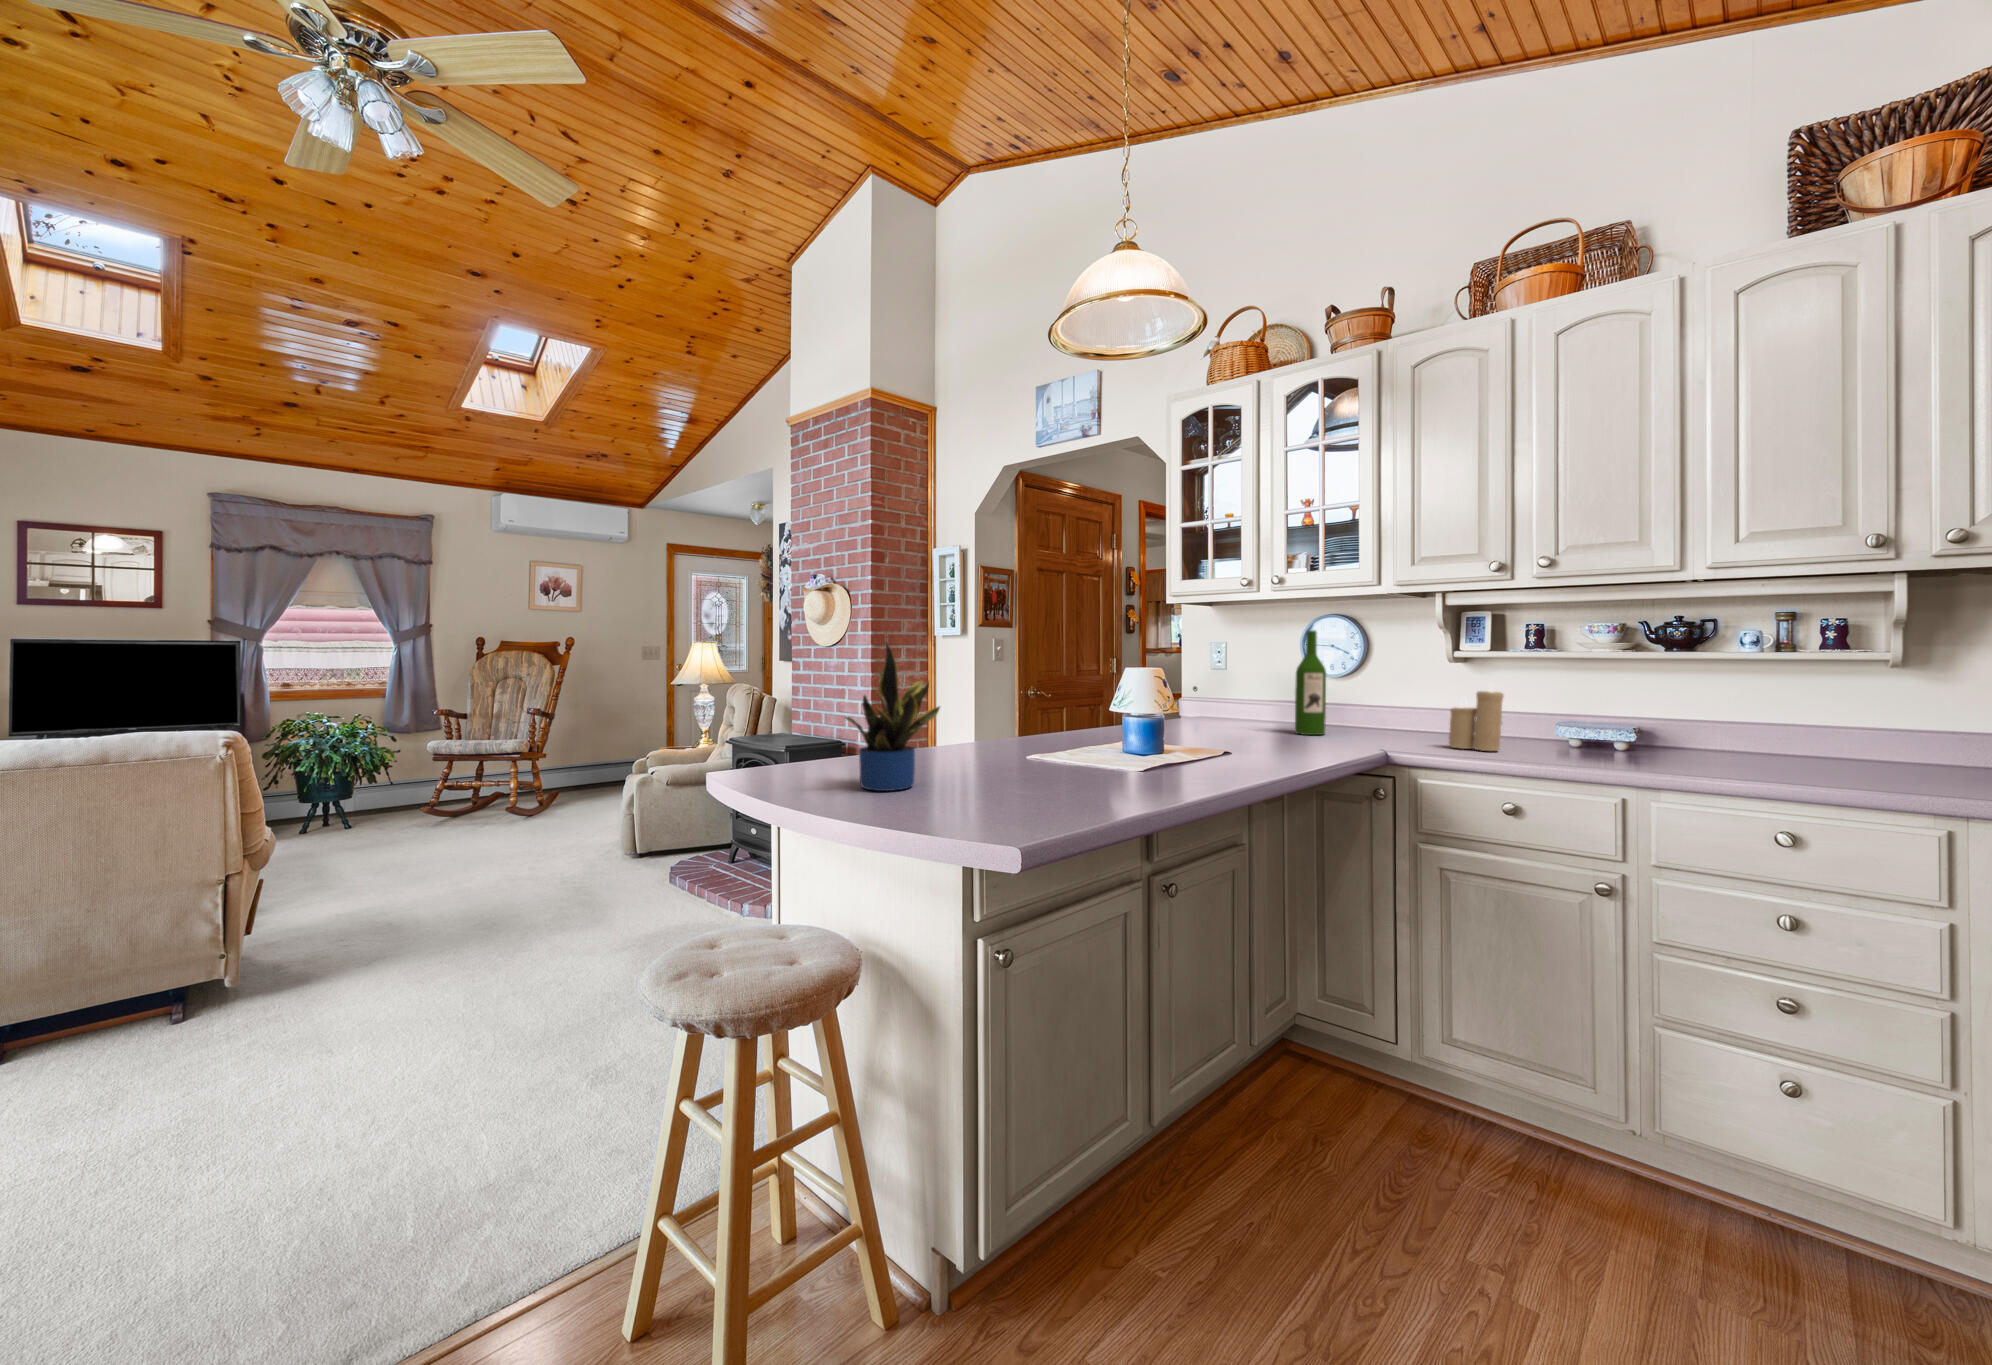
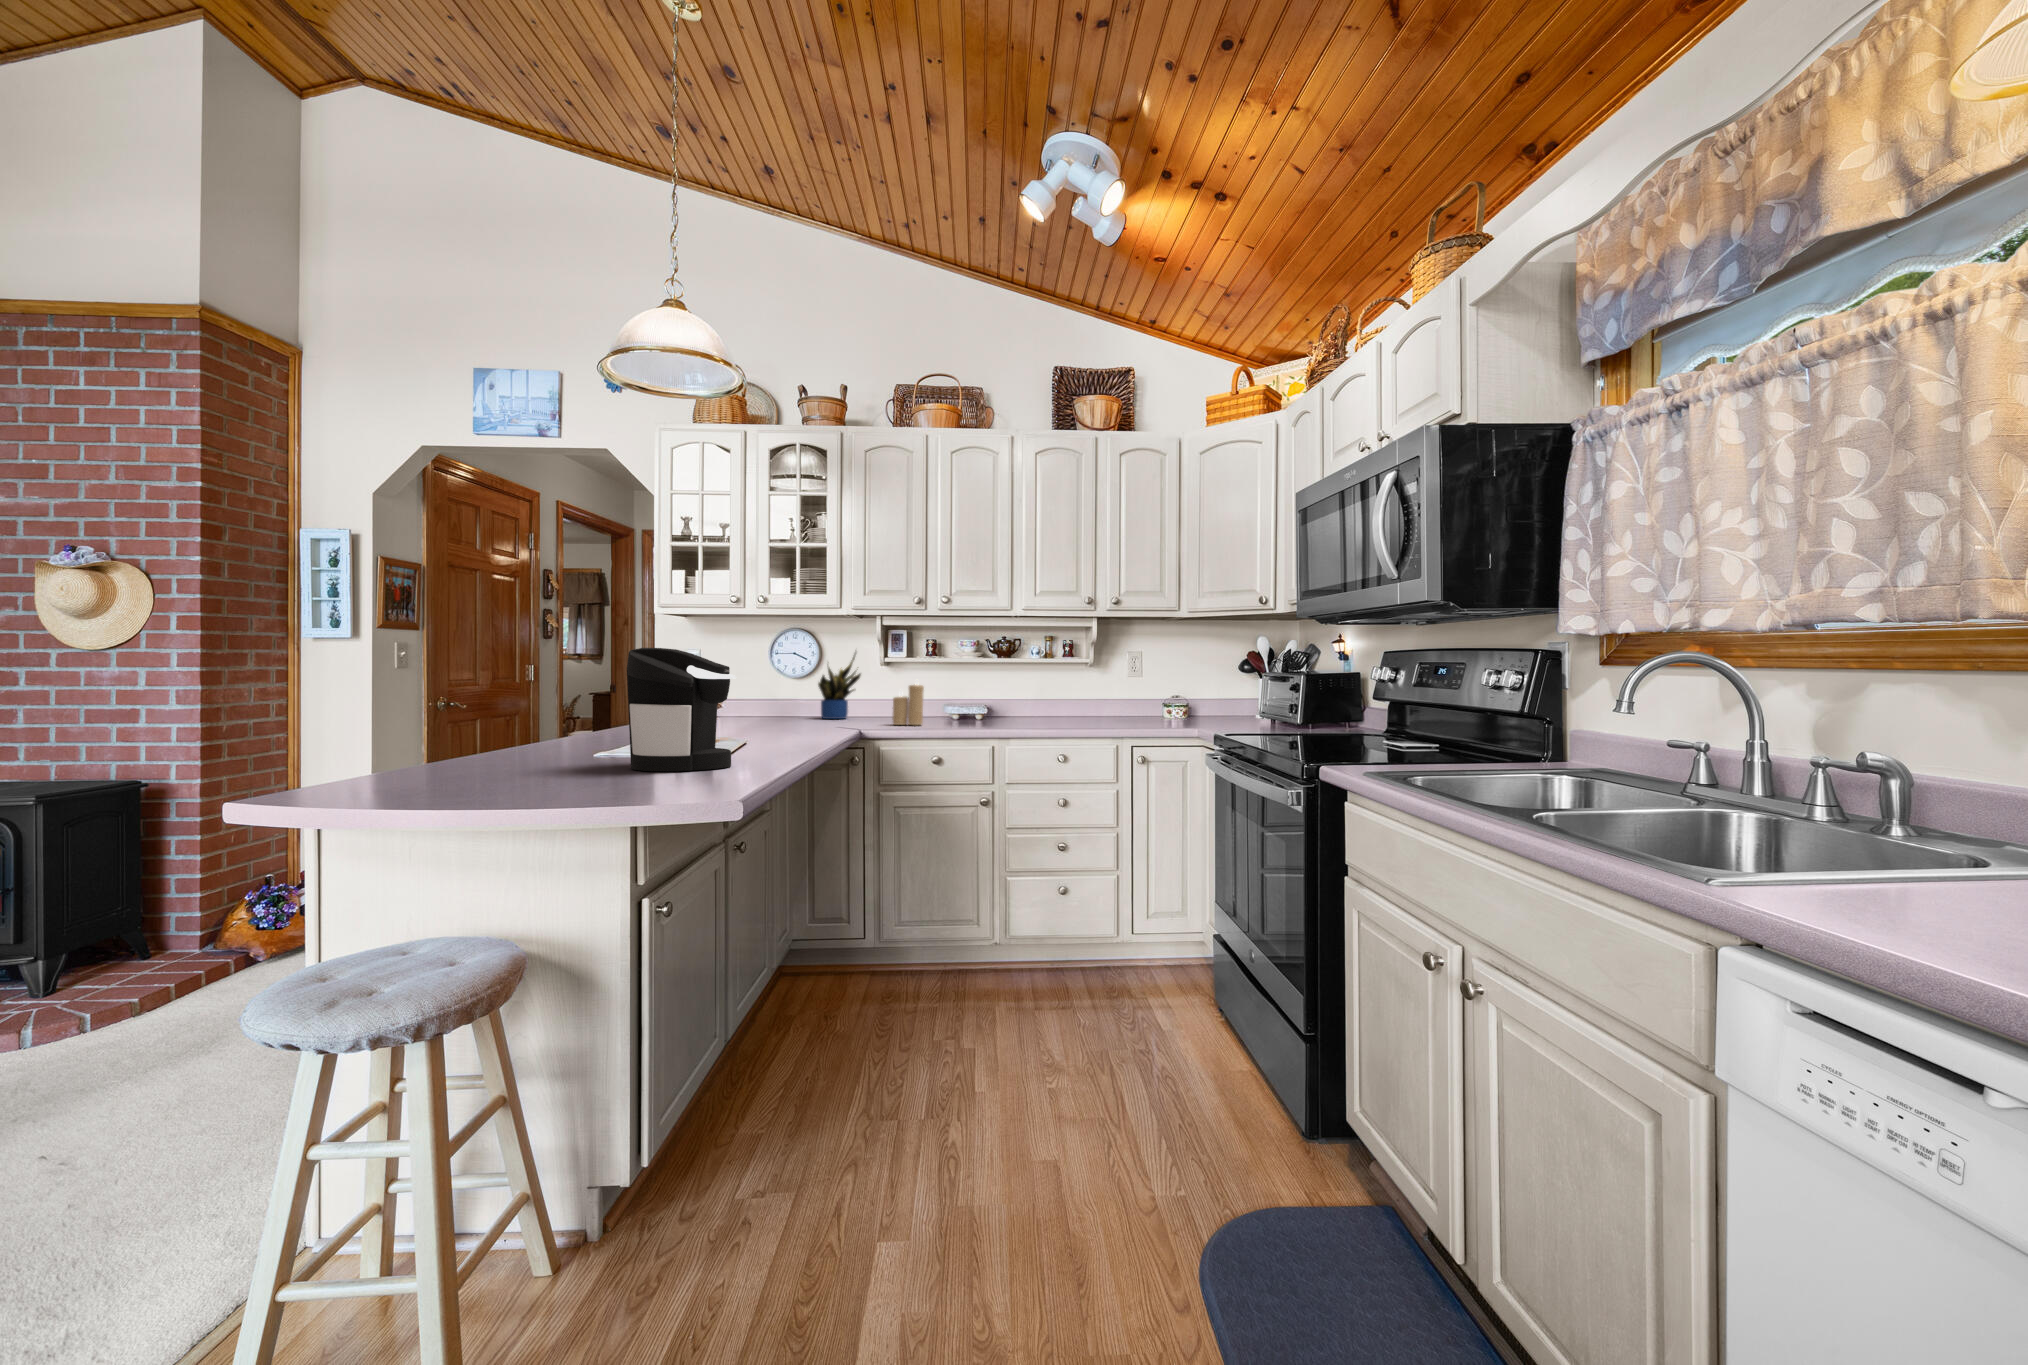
wine bottle: present [1295,630,1326,735] -> none [781,641,805,724]
potted plant: present [845,643,940,791] -> present [818,653,861,719]
coffee maker: none [984,652,1110,817] -> present [627,648,737,771]

